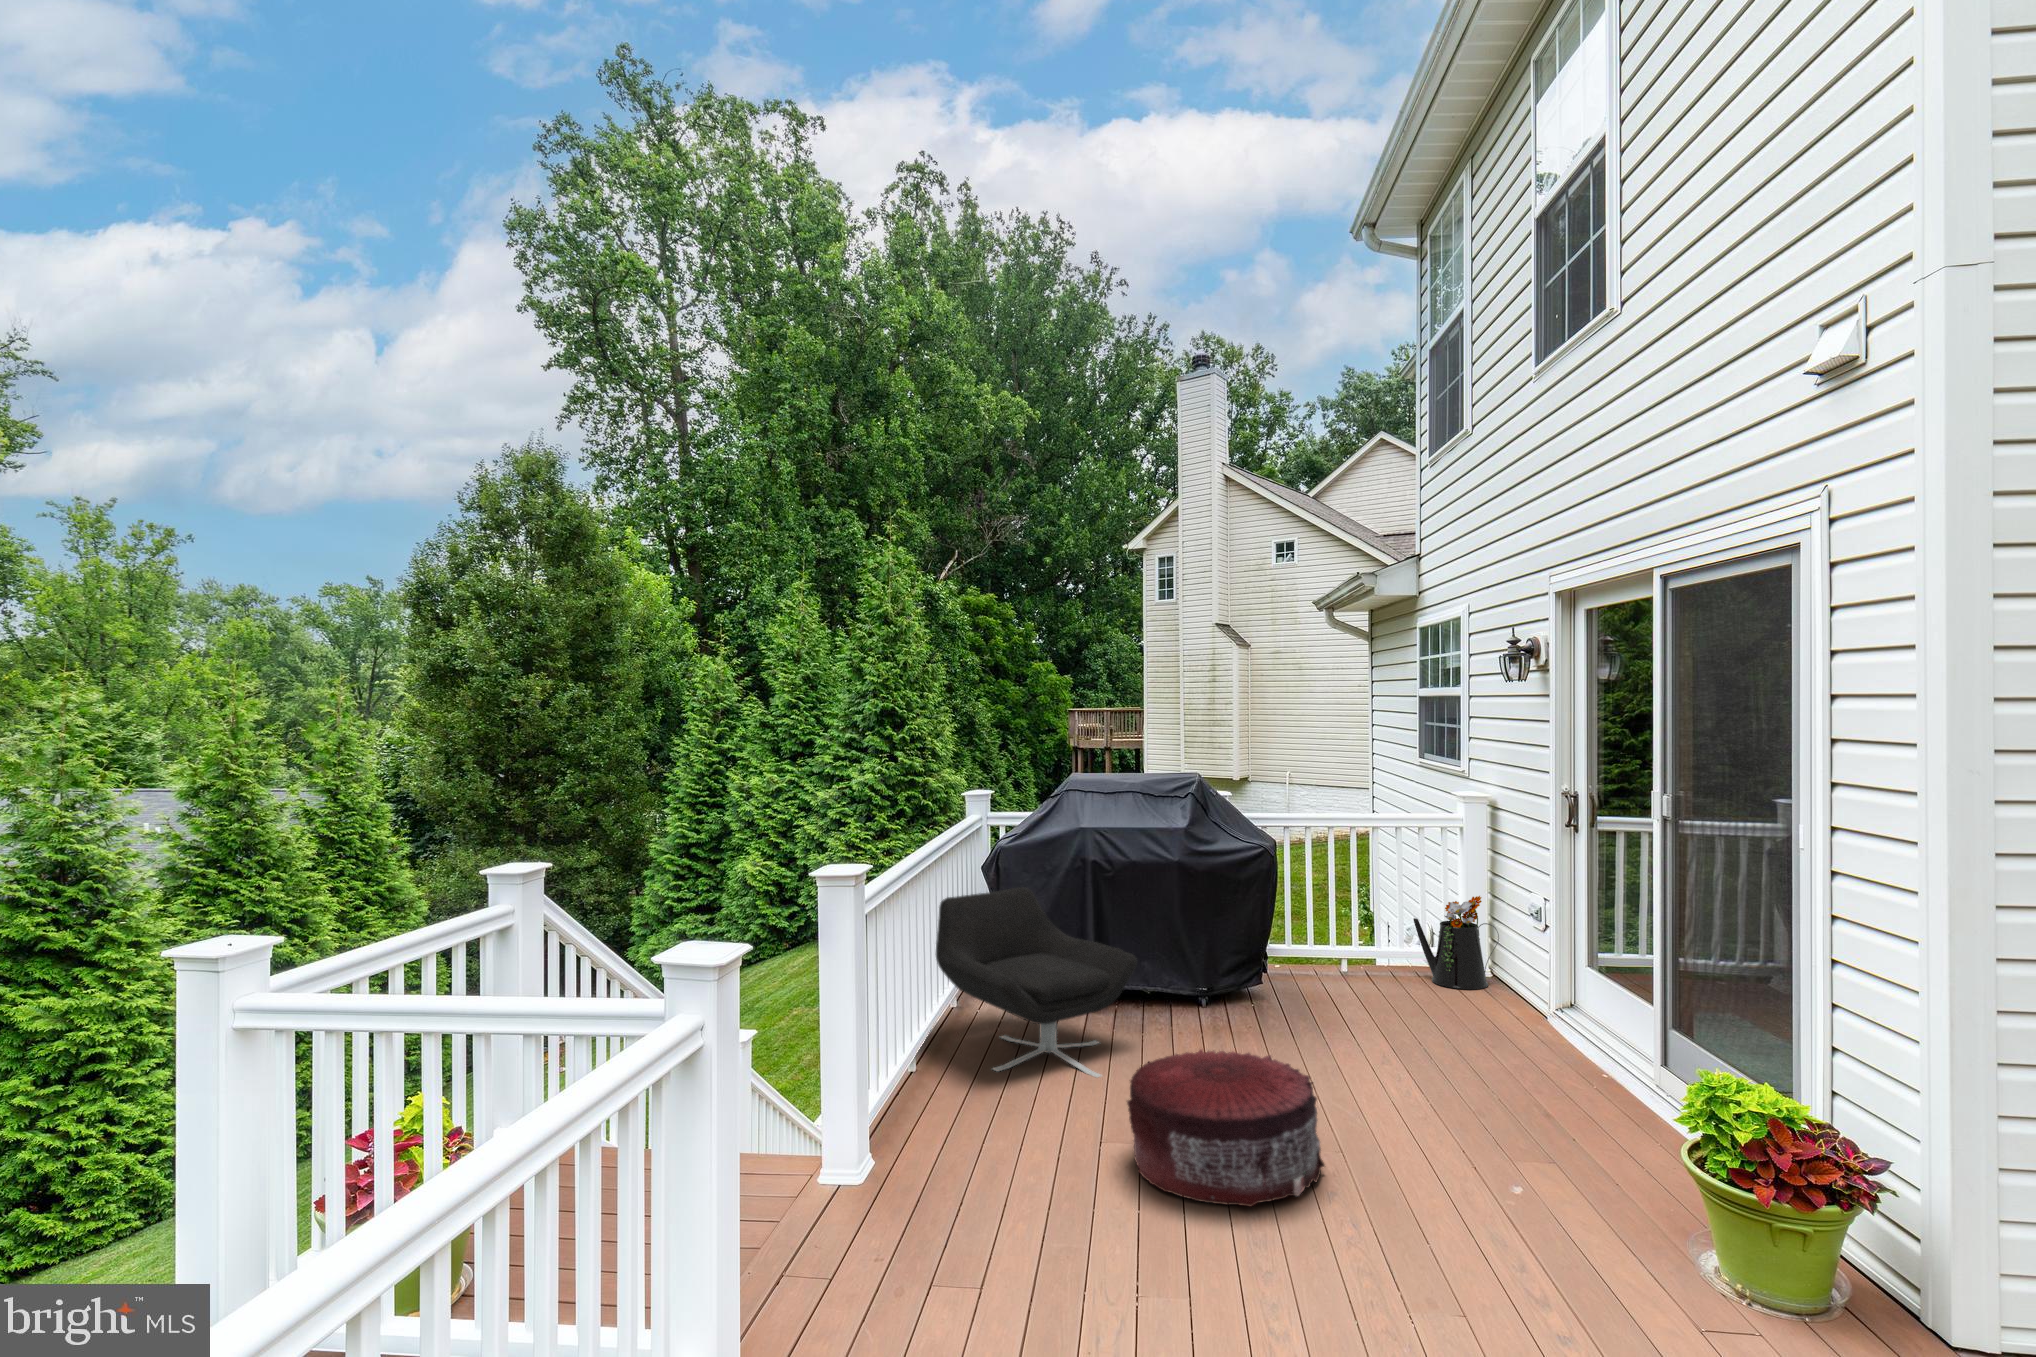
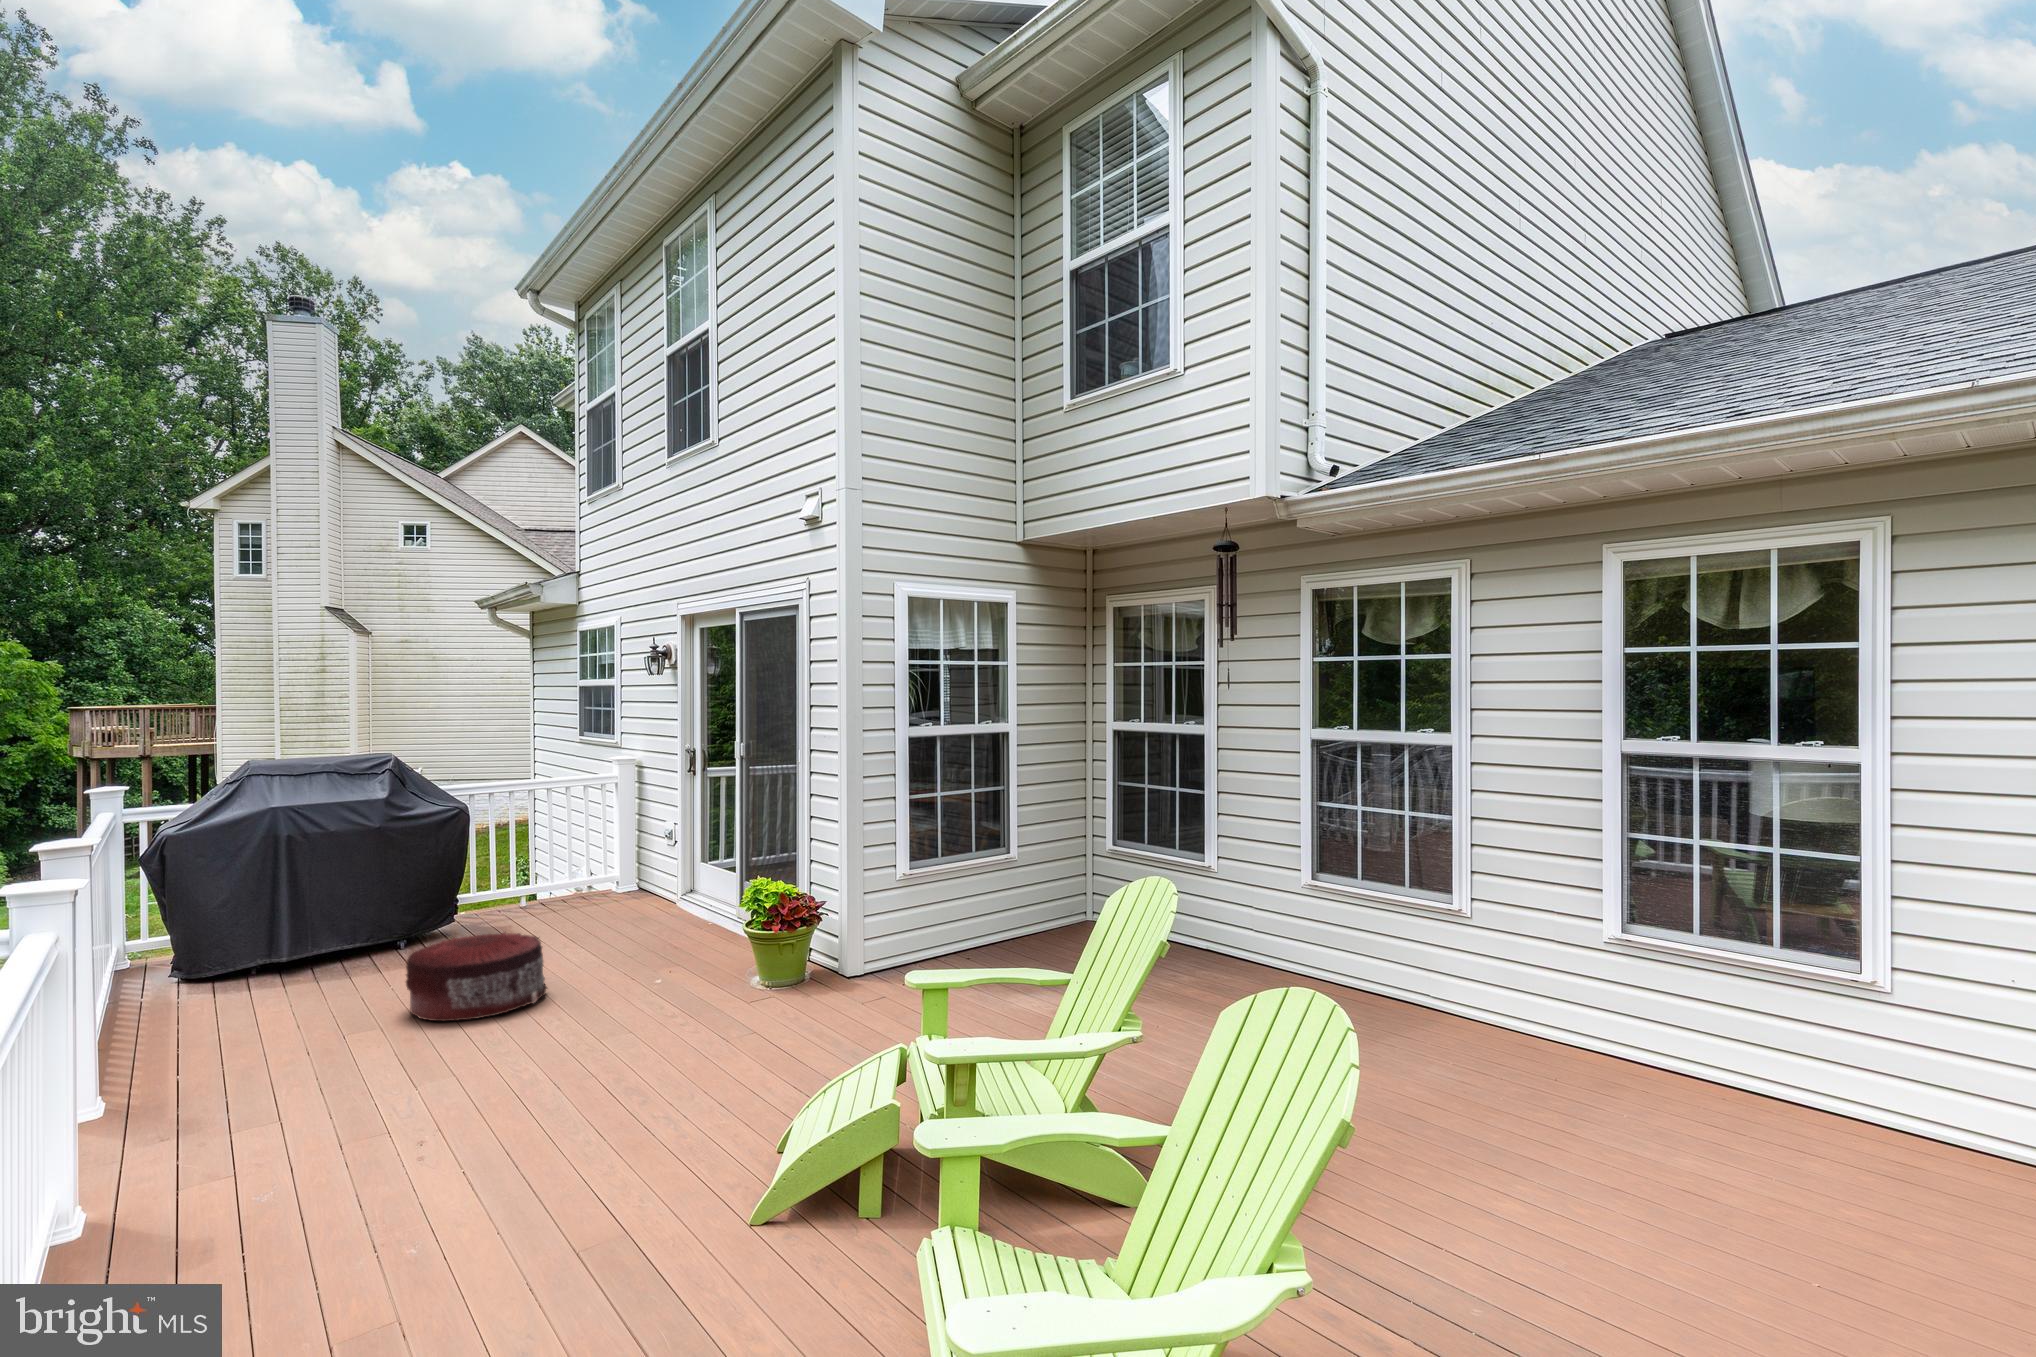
lounge chair: present [936,887,1137,1077] -> none [172,859,374,1004]
watering can: present [1413,896,1499,989] -> none [582,830,643,900]

